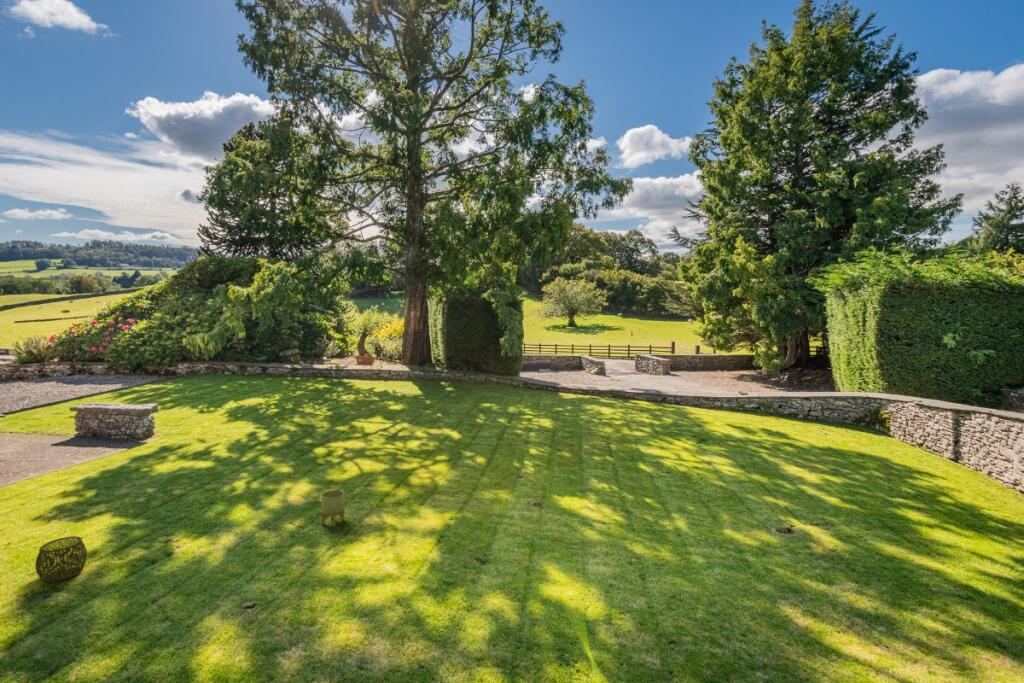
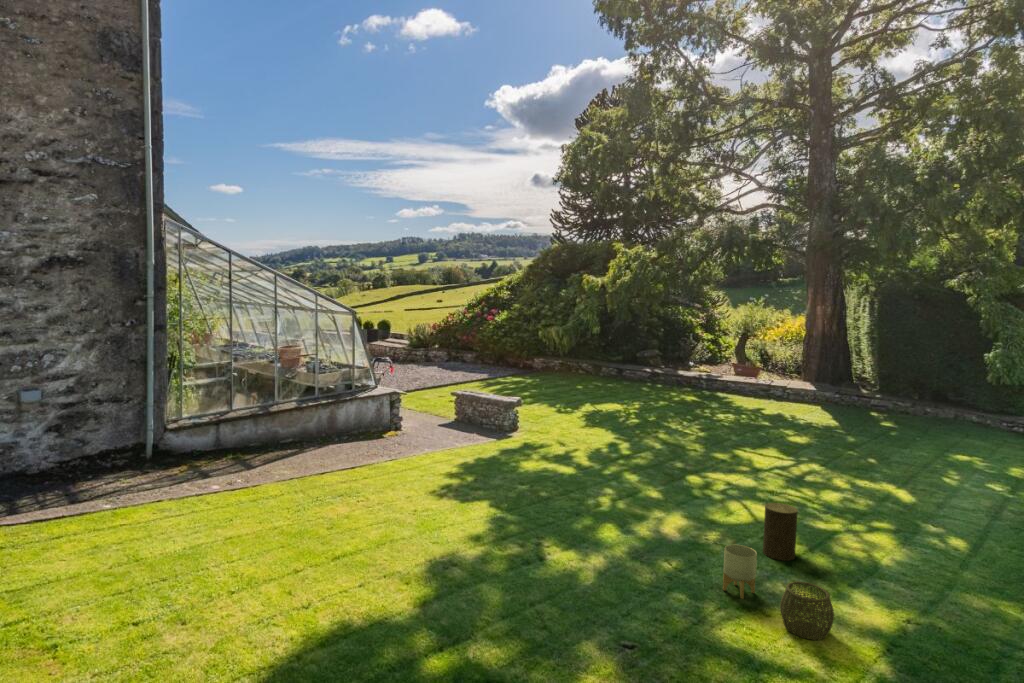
stool: none [357,455,379,495] -> present [763,503,798,561]
woven basket: present [35,536,87,583] -> present [780,582,834,640]

